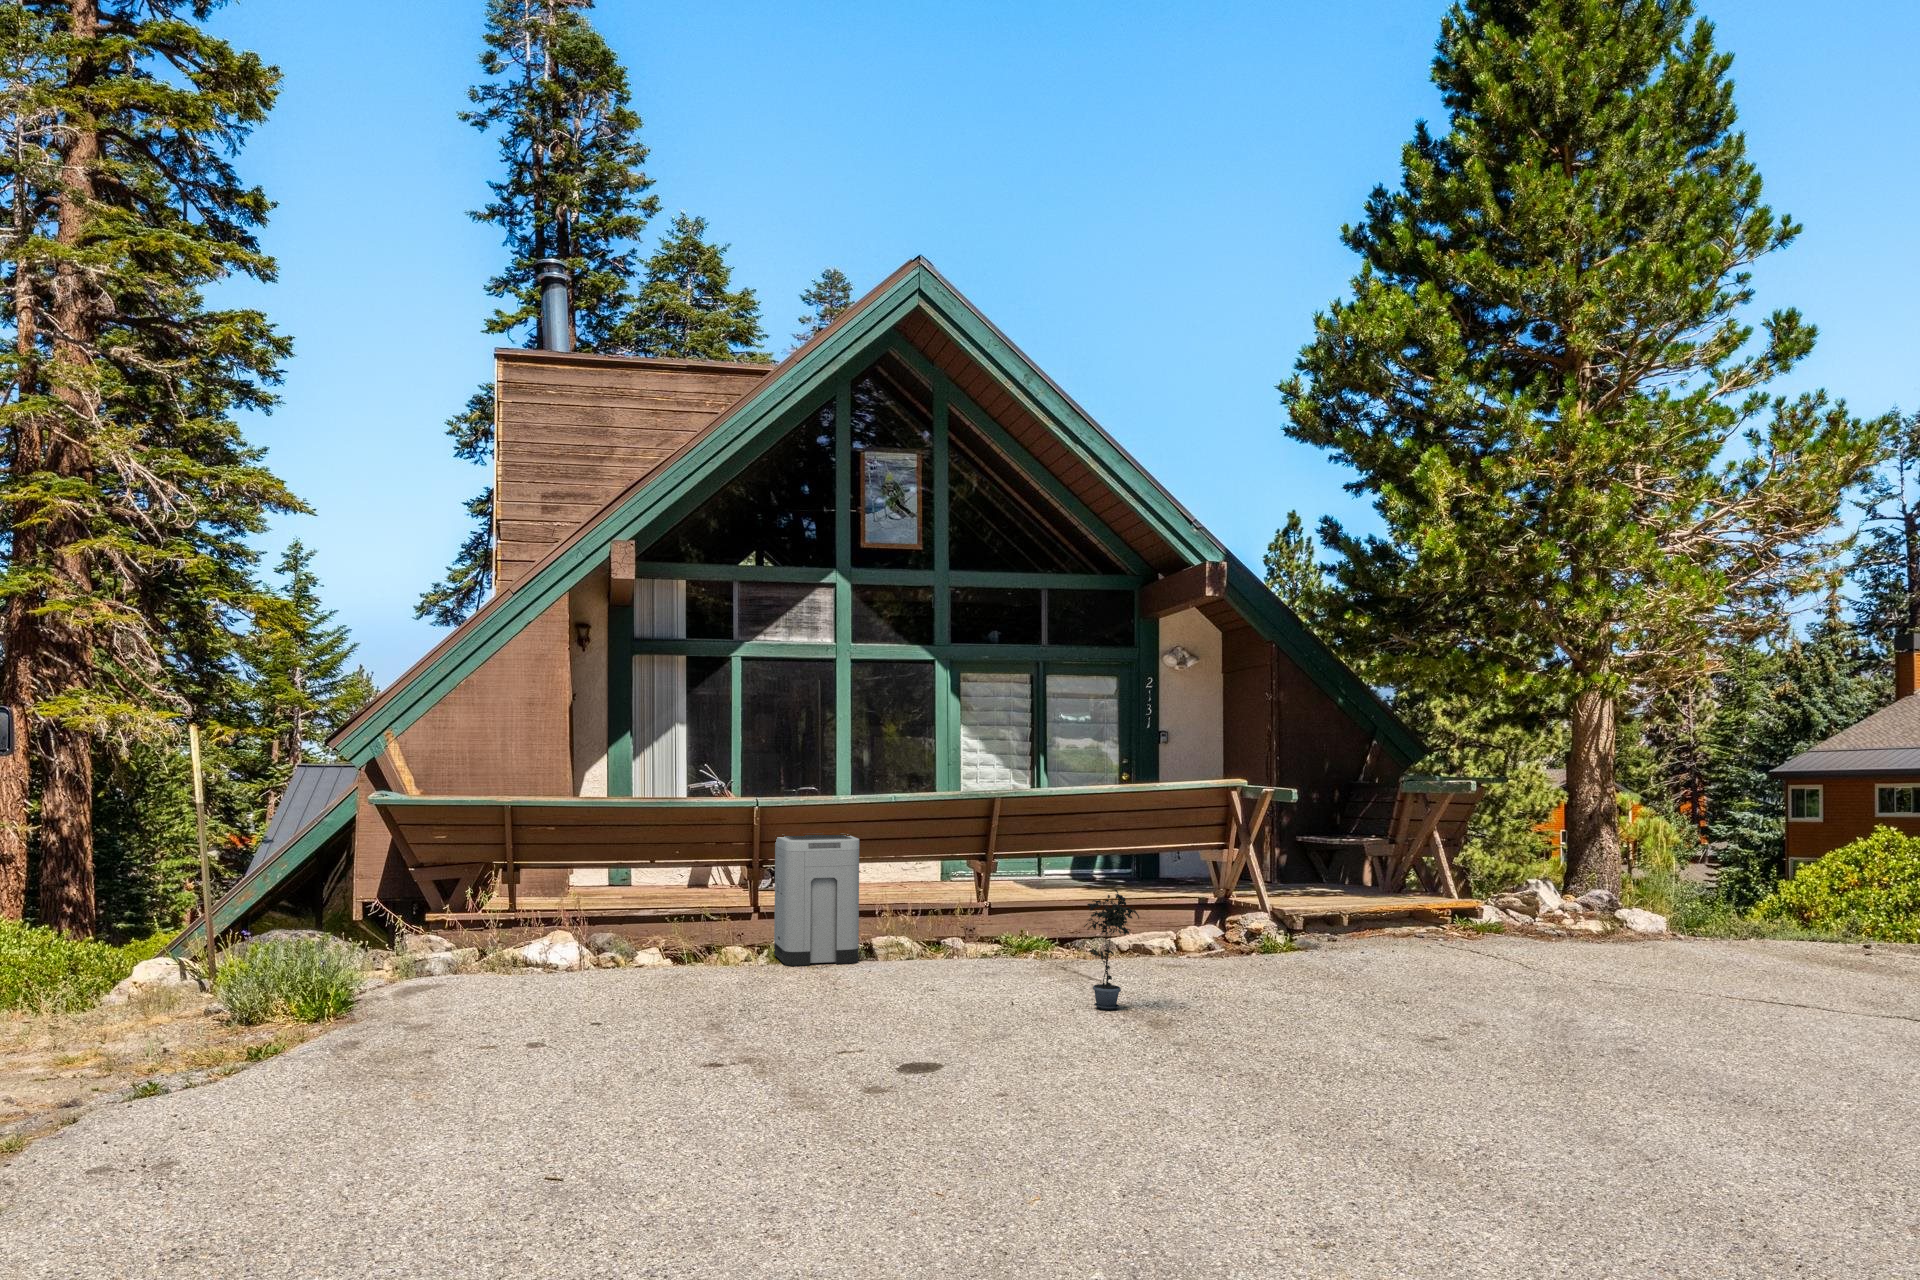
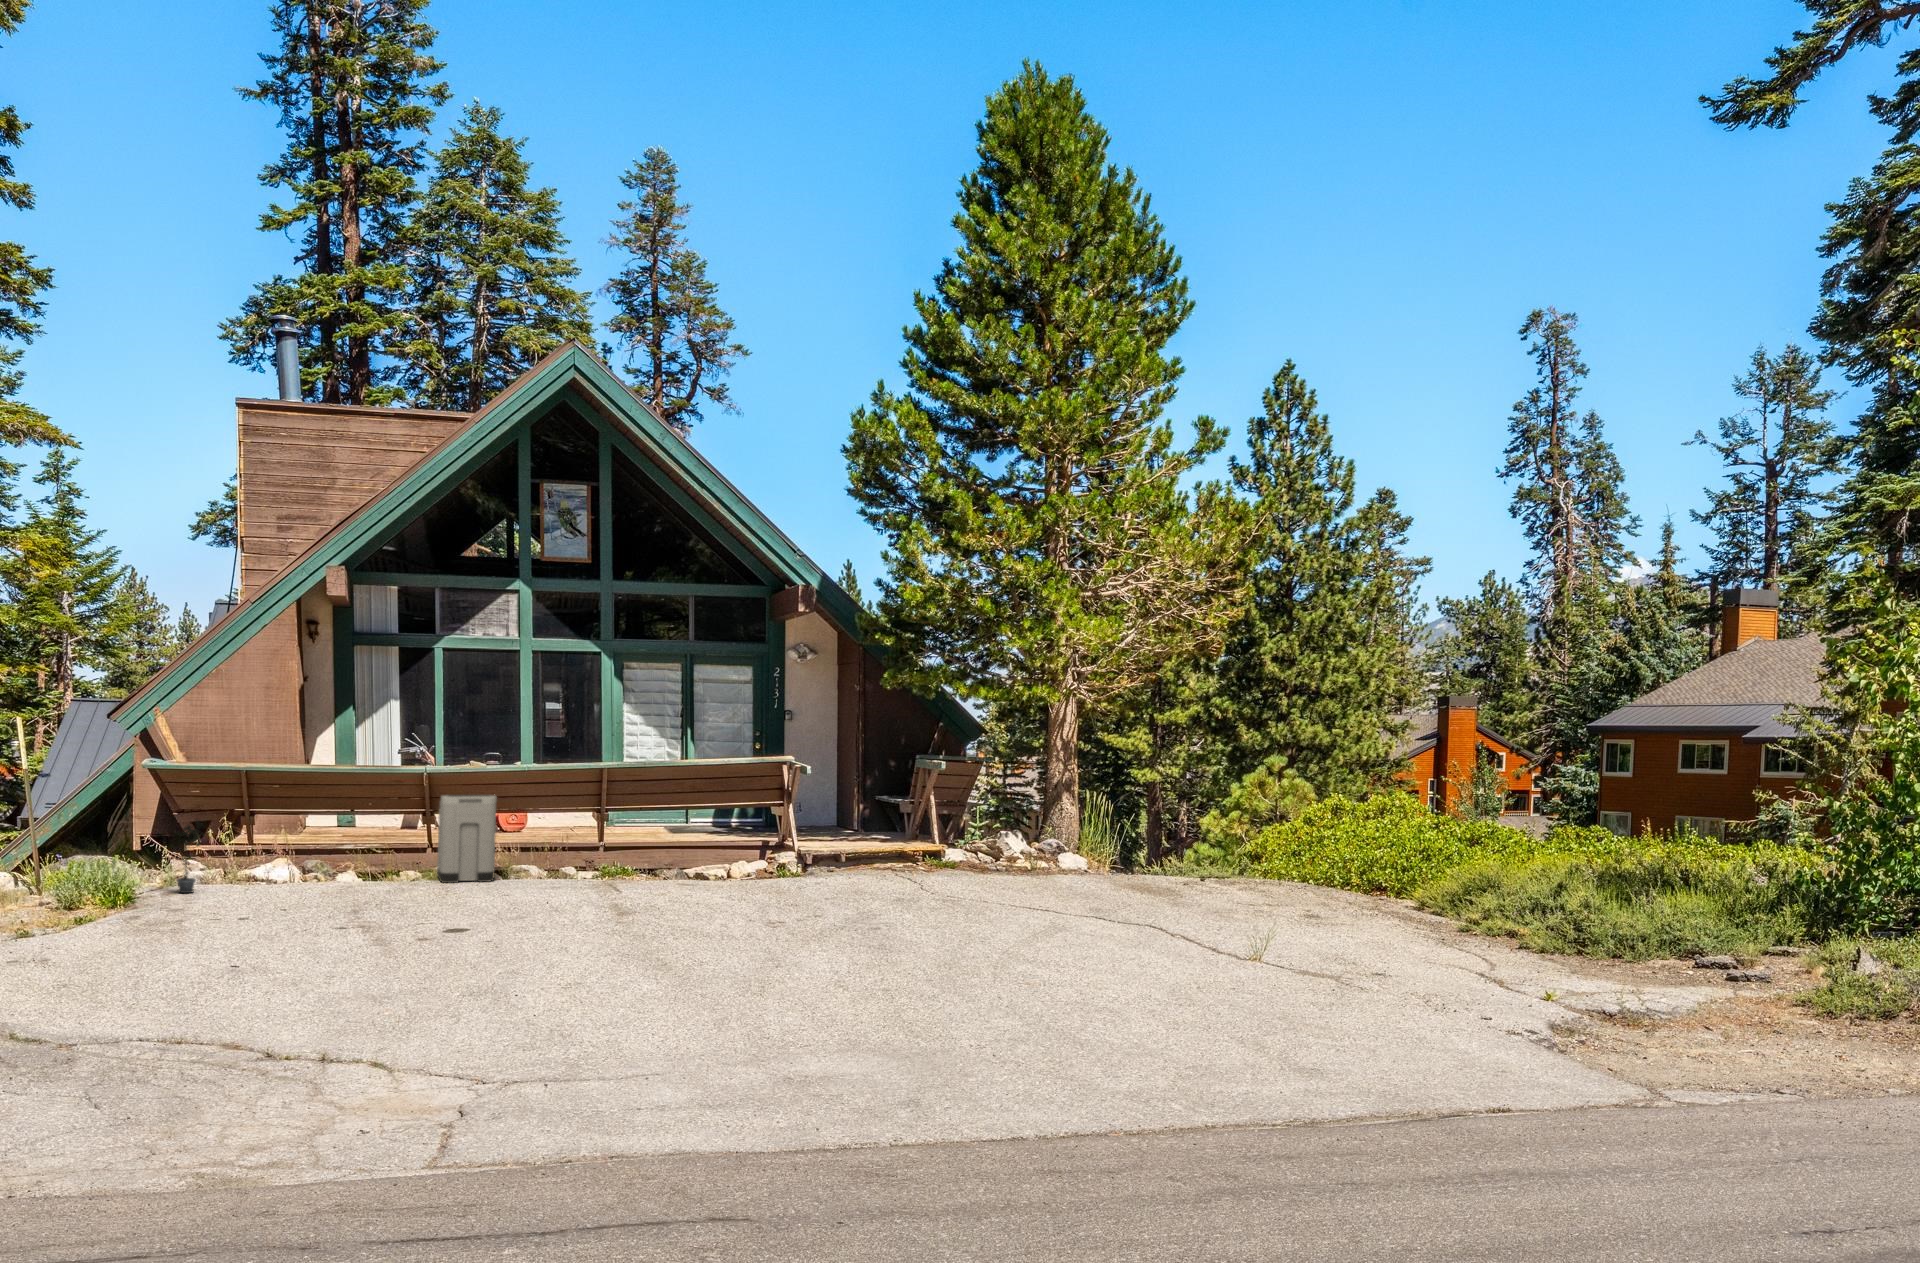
potted plant: present [1084,889,1139,1010] -> present [176,821,204,893]

